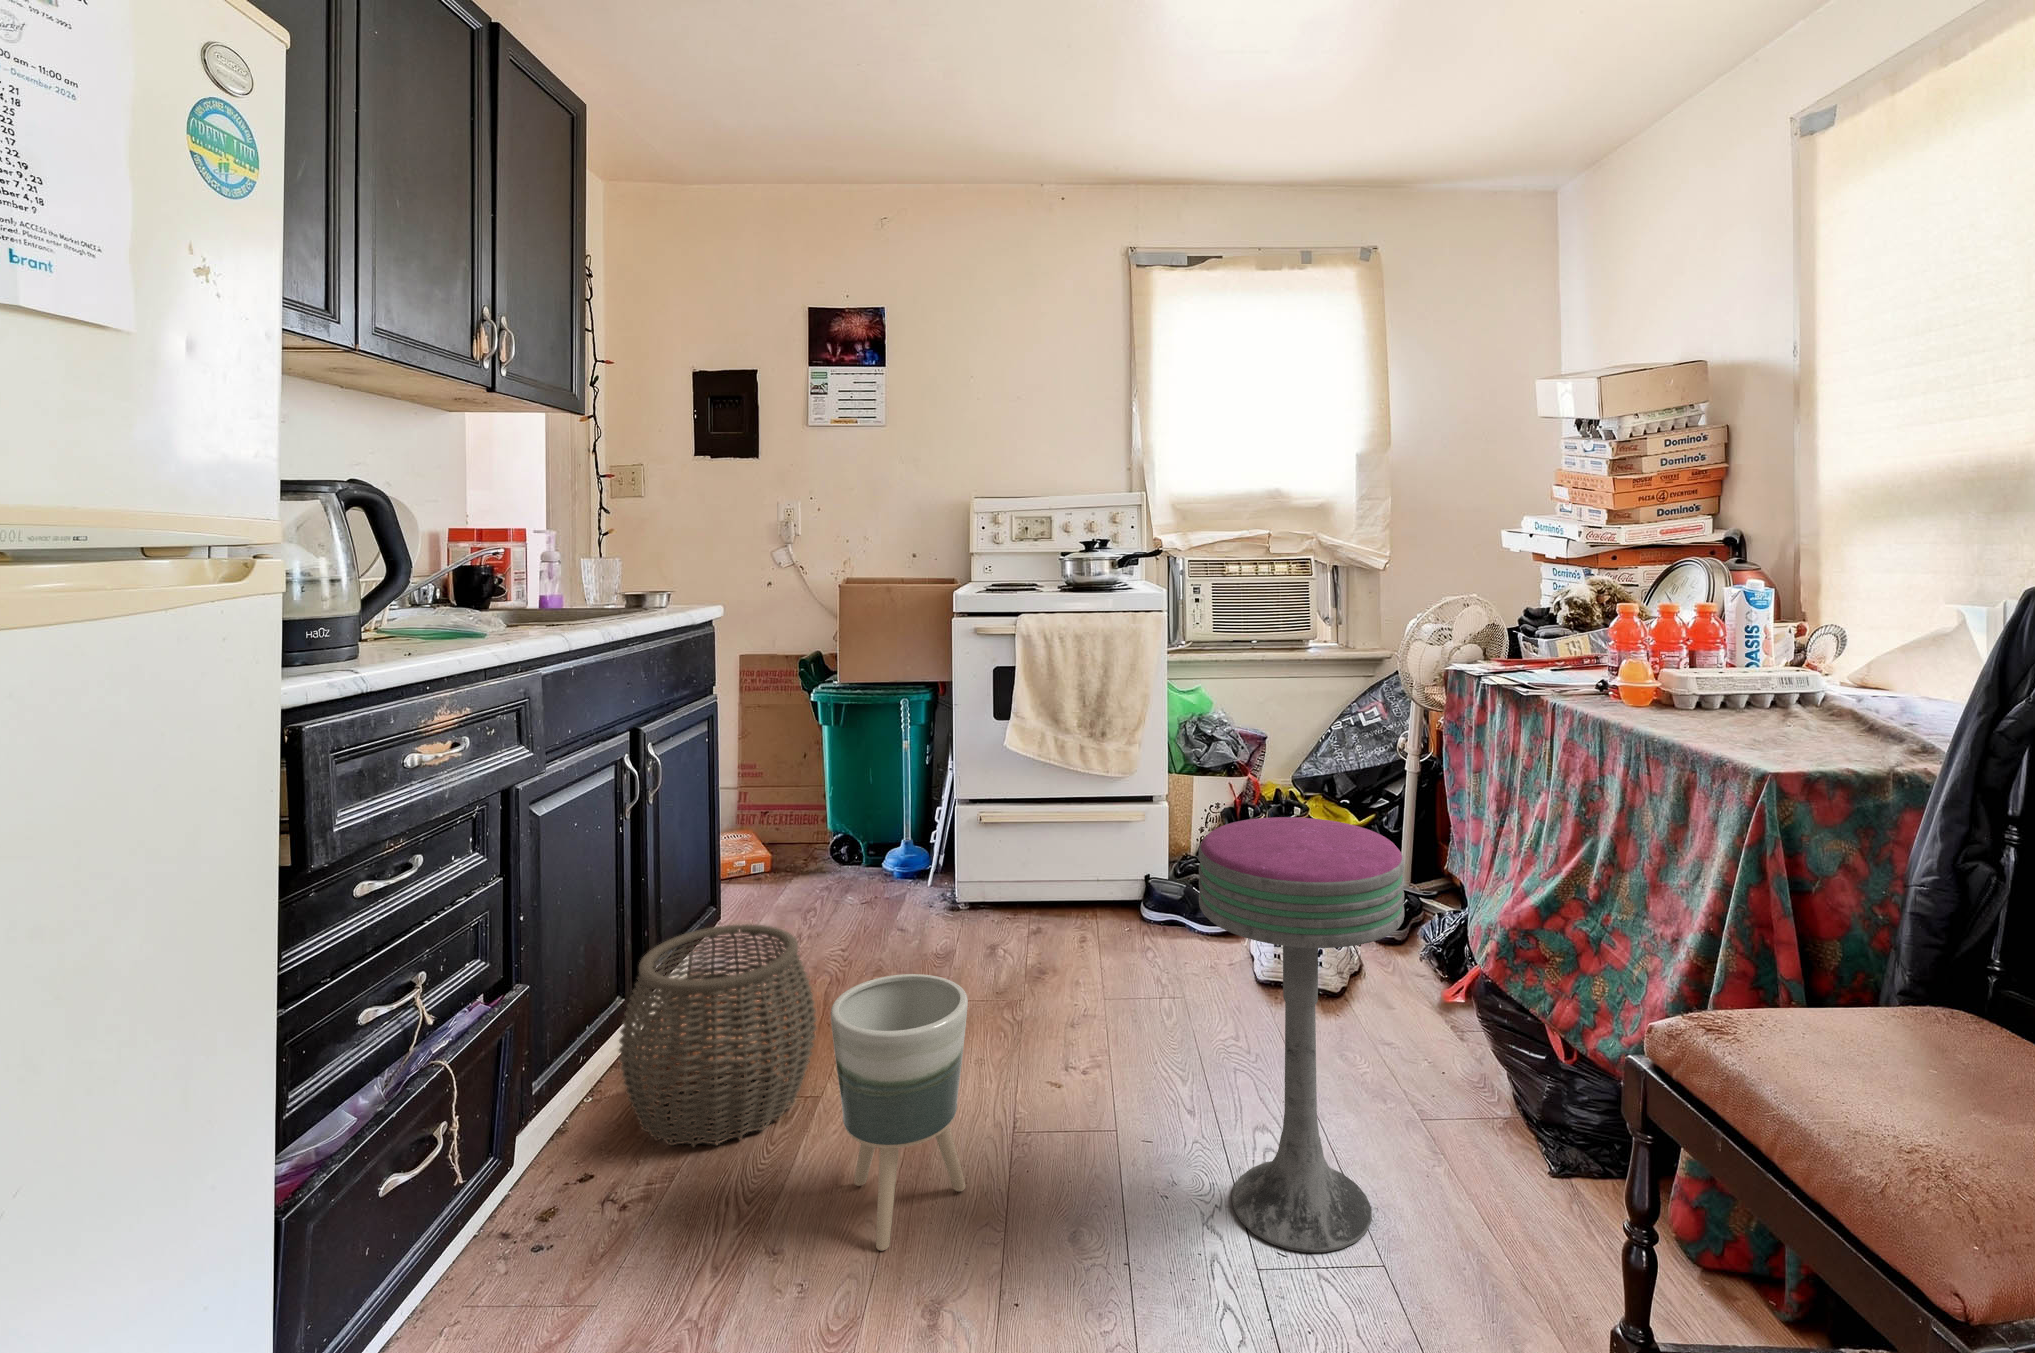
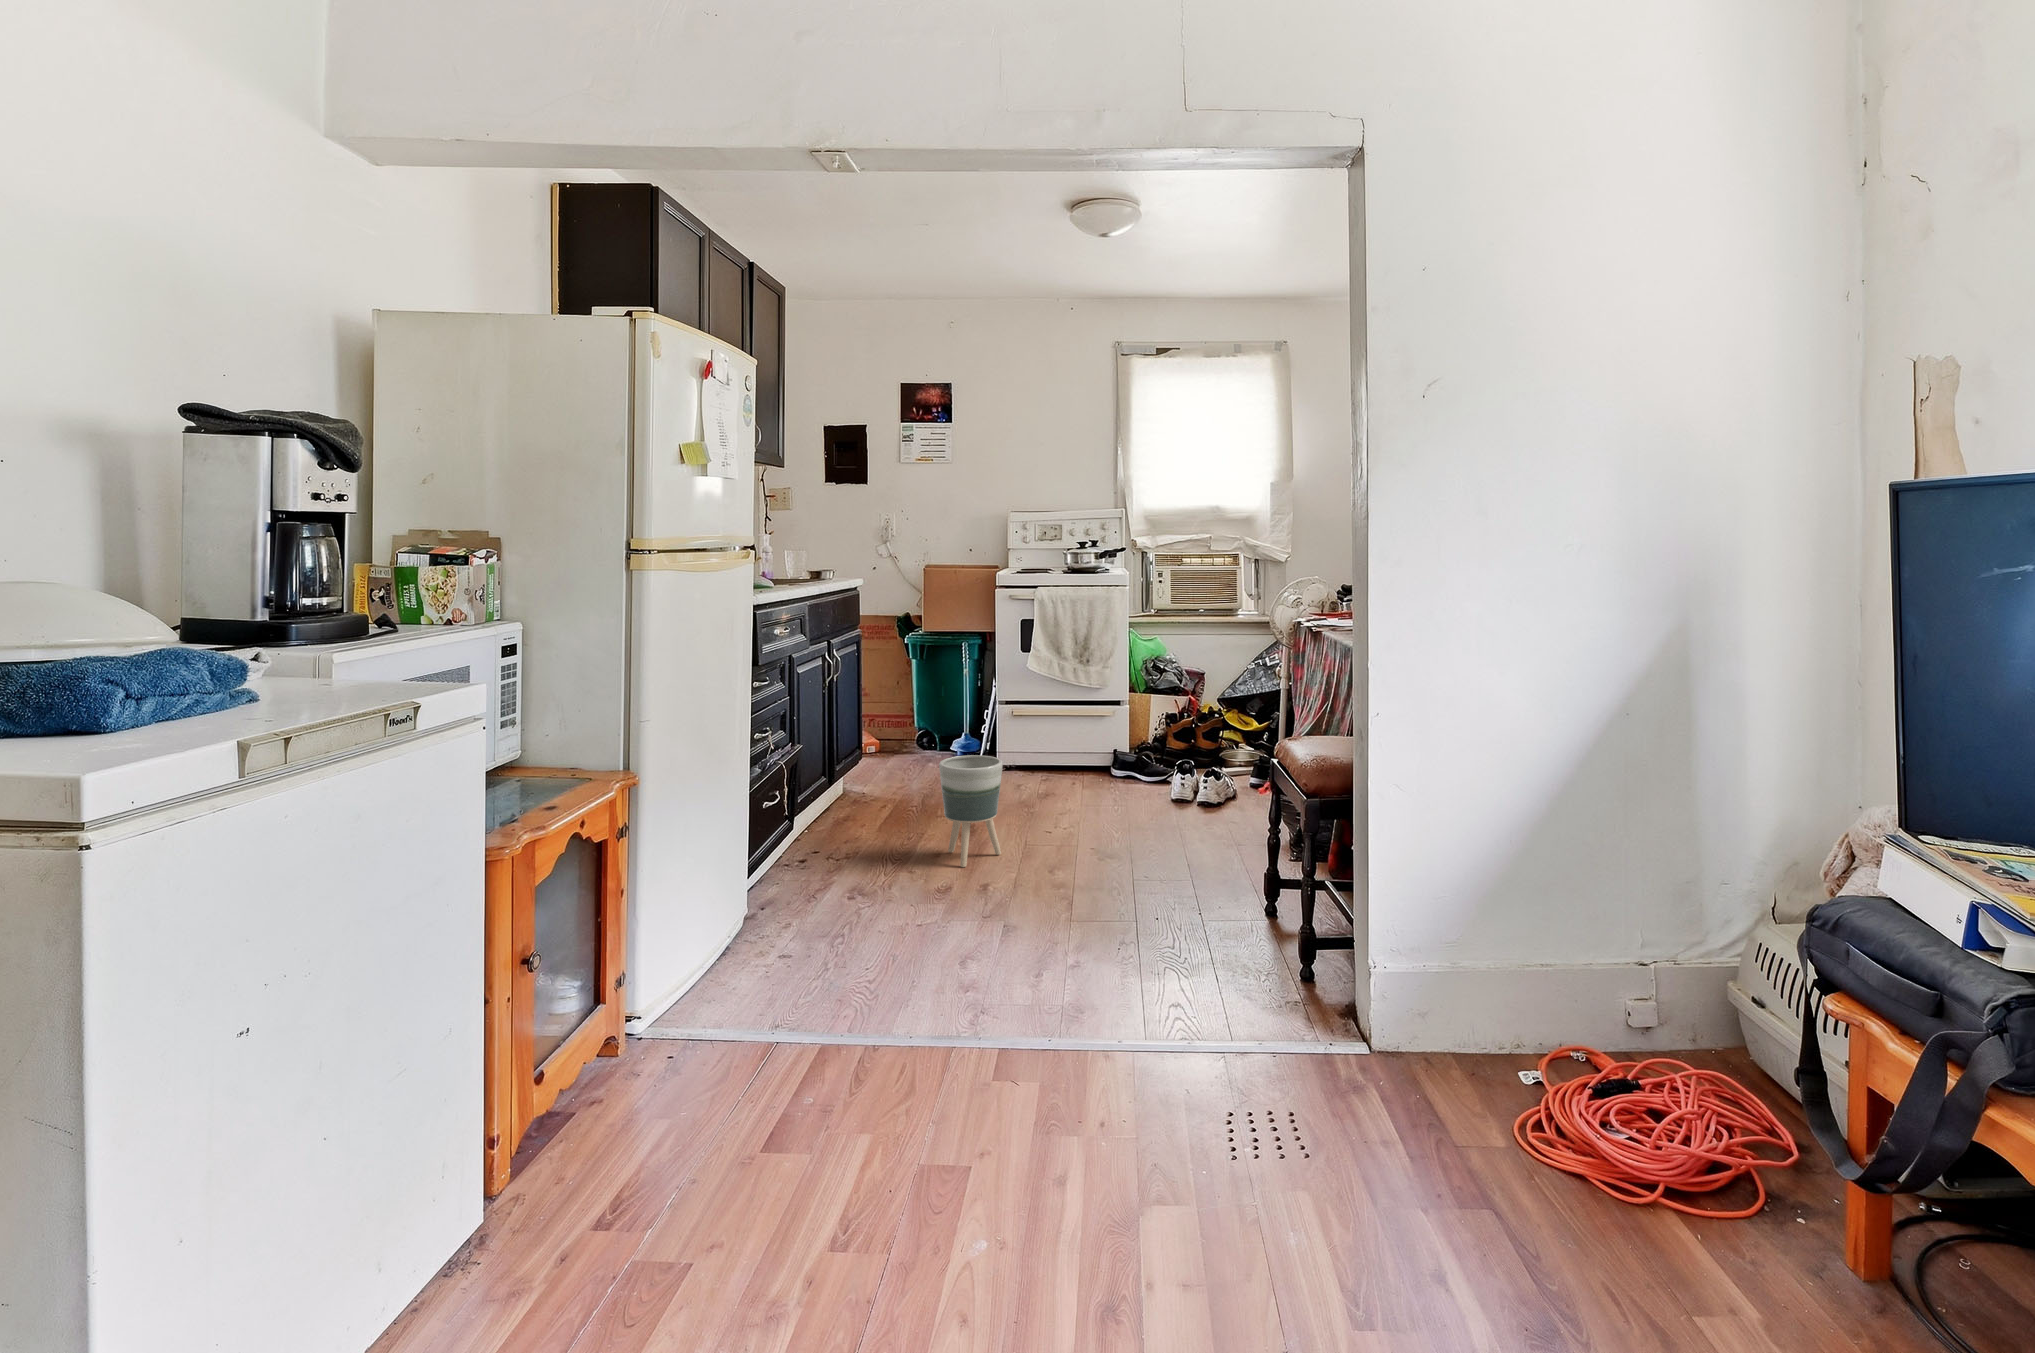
bar stool: present [1199,817,1404,1253] -> none [1112,683,1207,871]
woven basket: present [619,924,817,1148] -> none [829,745,925,843]

